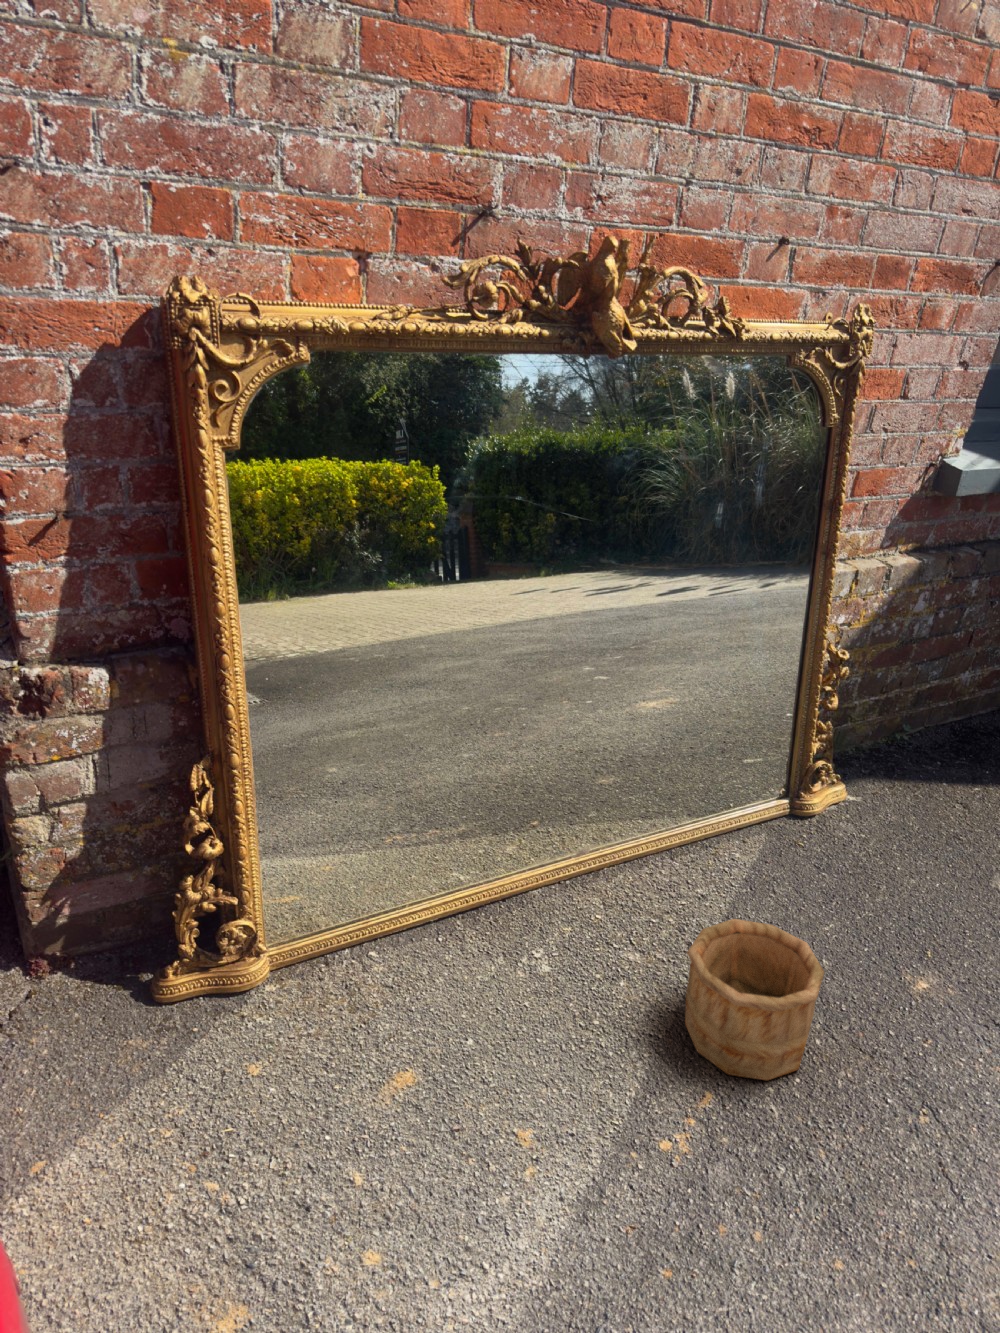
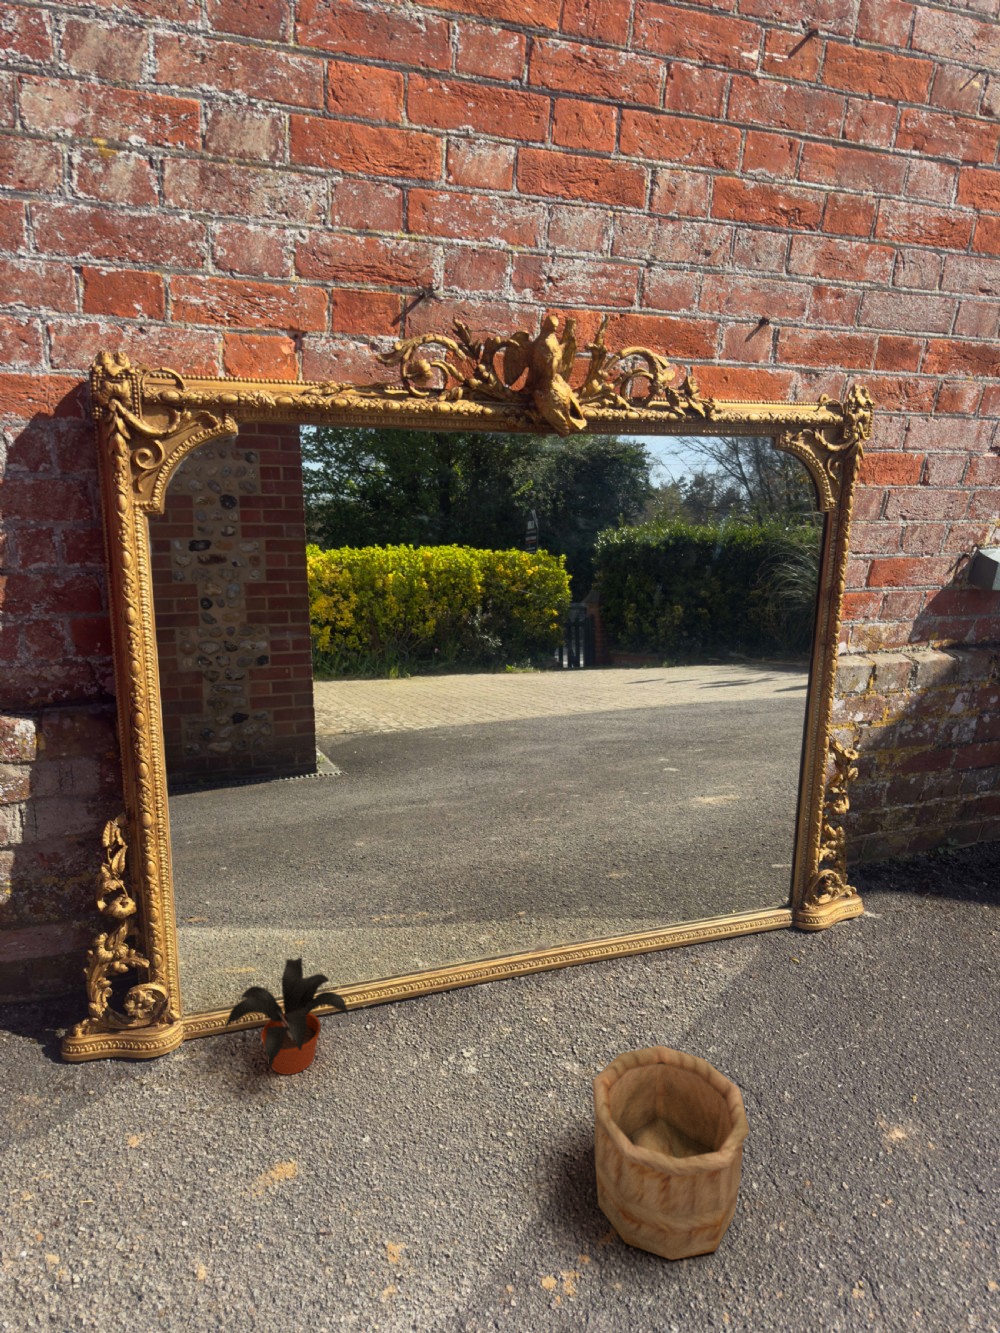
potted plant: none [324,883,436,989] -> present [226,958,348,1075]

